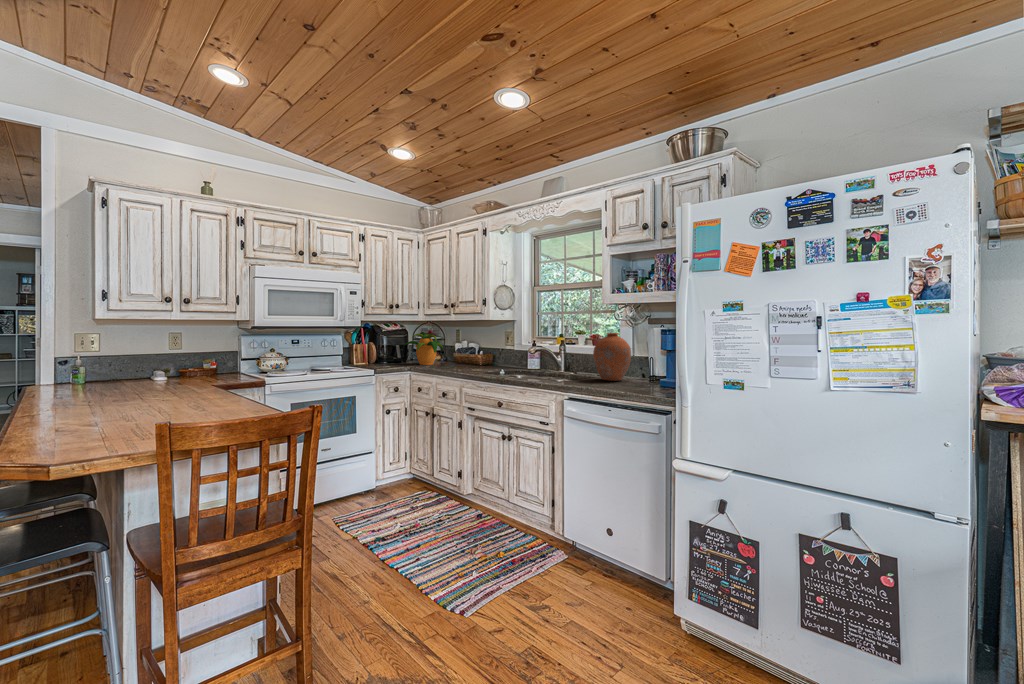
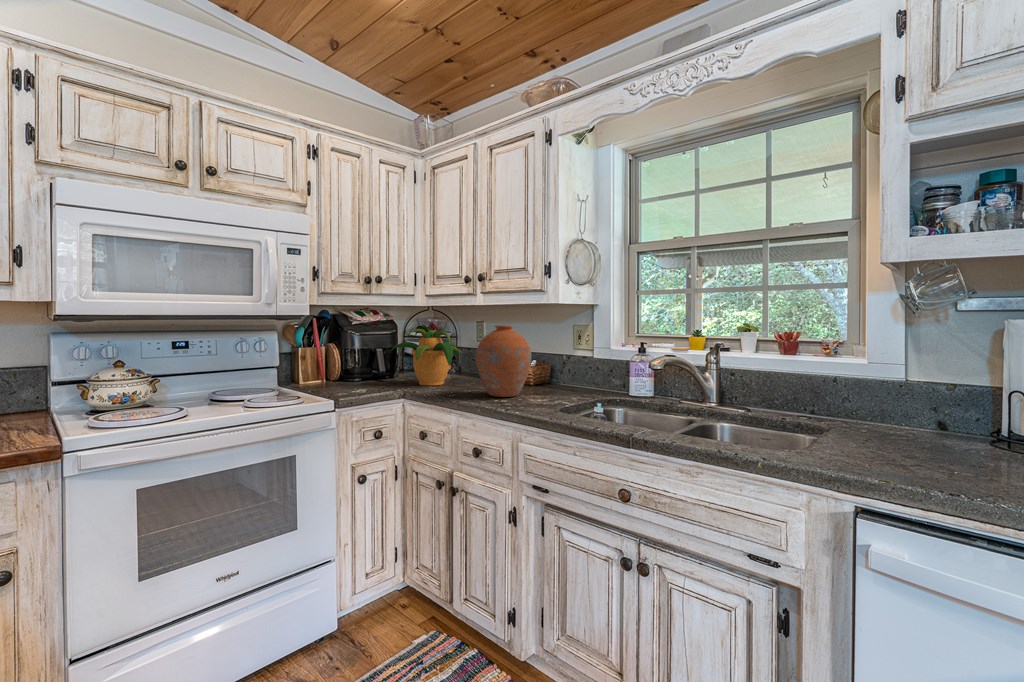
vase: present [593,333,631,381] -> present [476,325,532,397]

